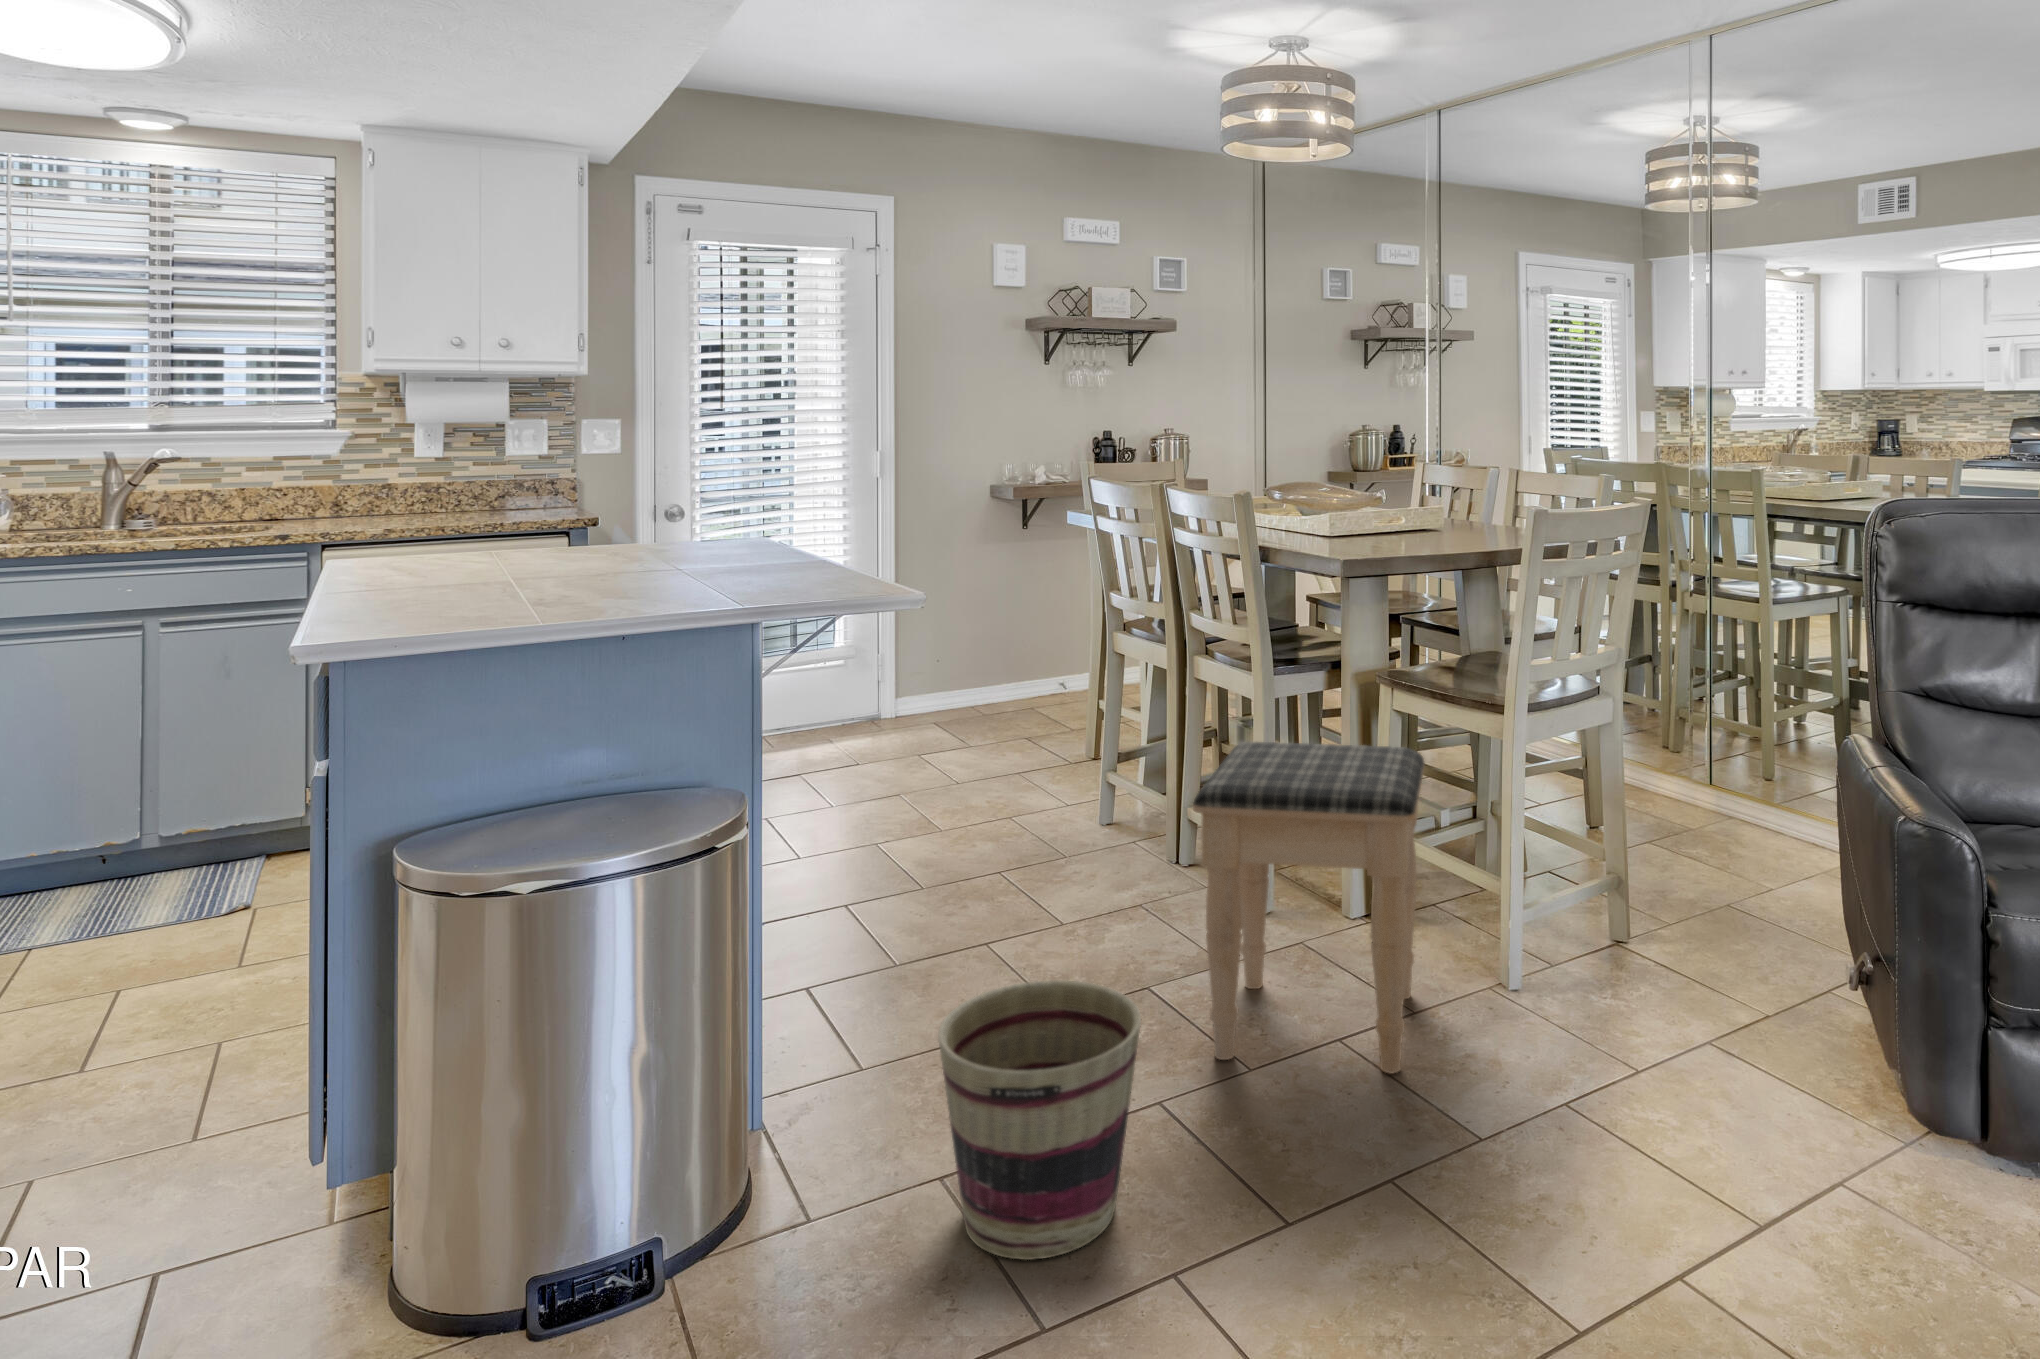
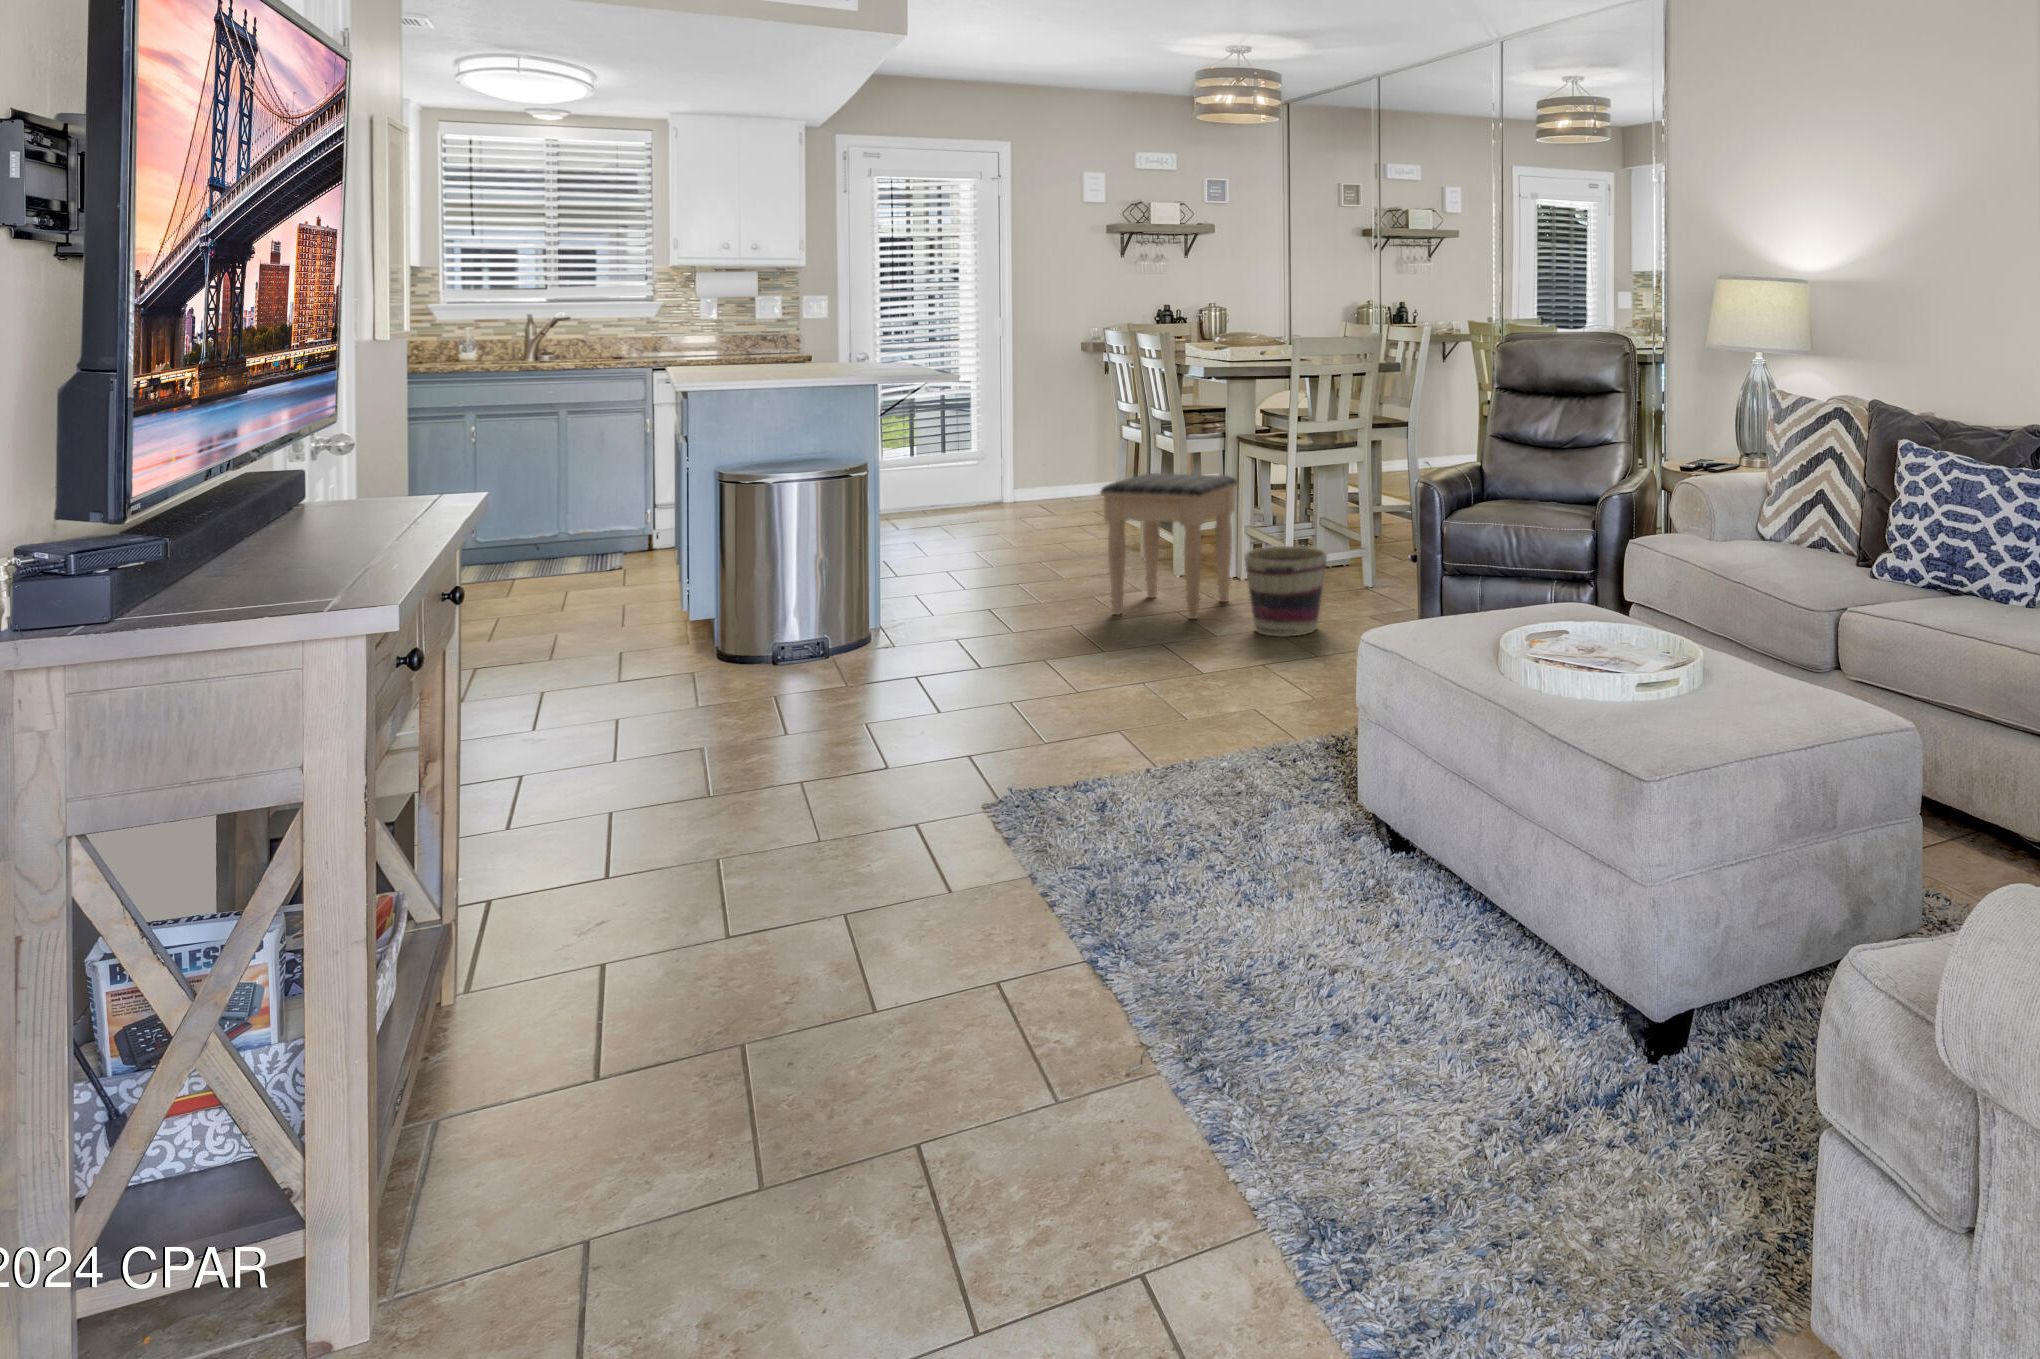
basket: present [938,980,1141,1260] -> present [1244,546,1327,637]

